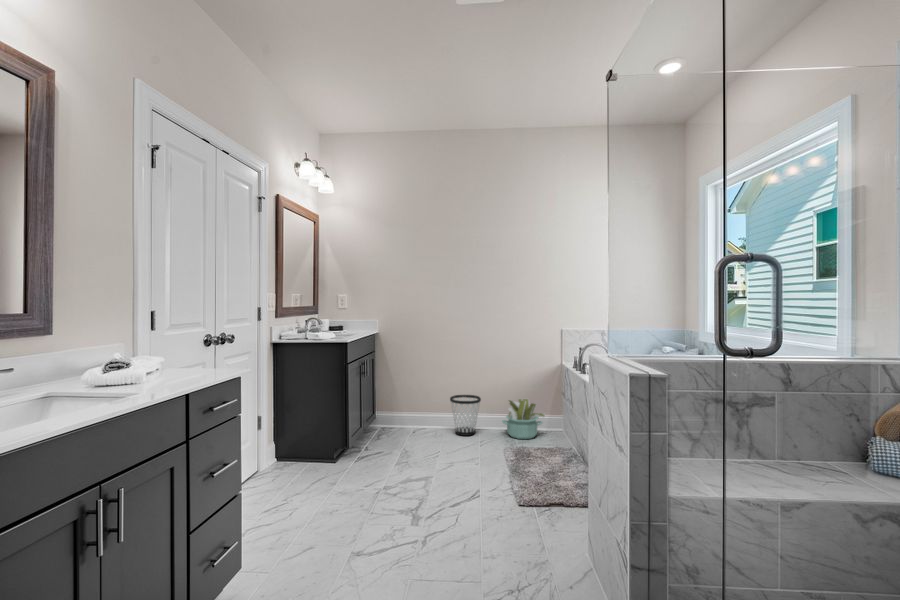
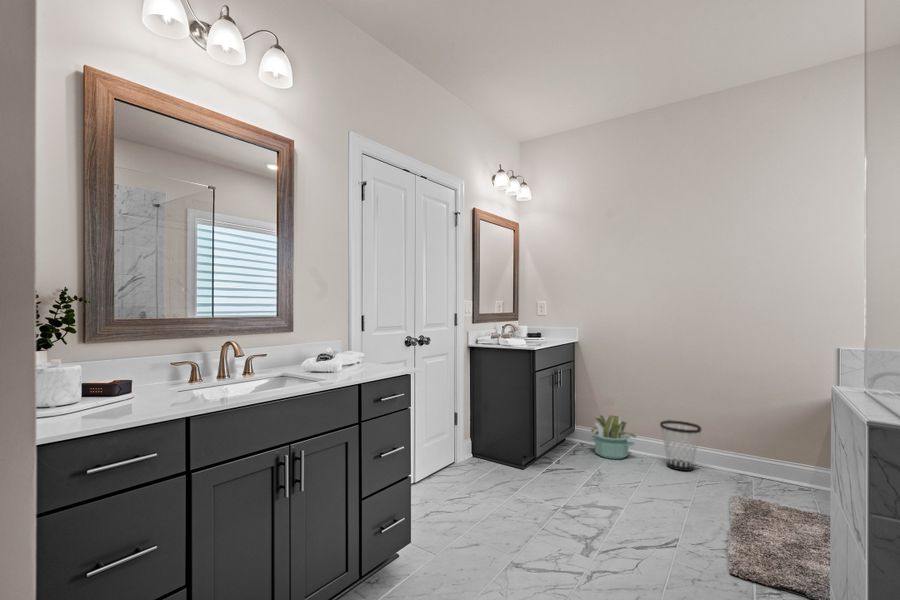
decorative plant: present [502,399,545,439] -> present [590,415,637,459]

